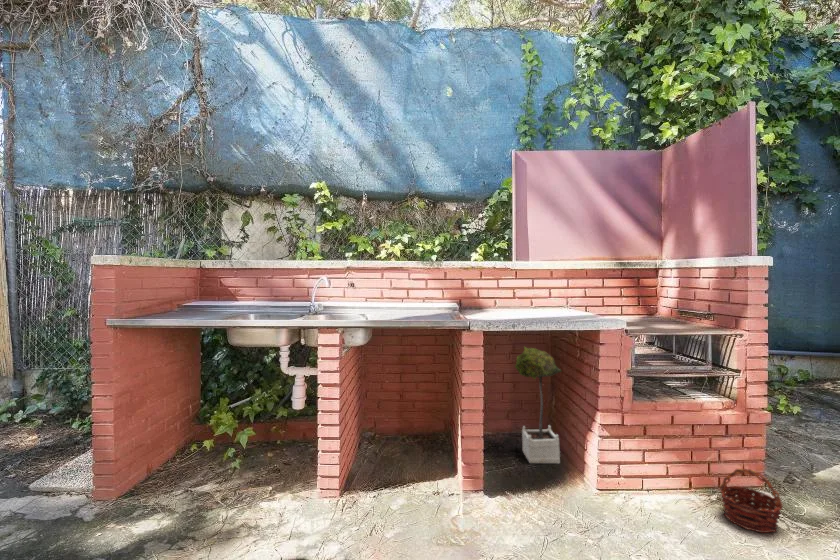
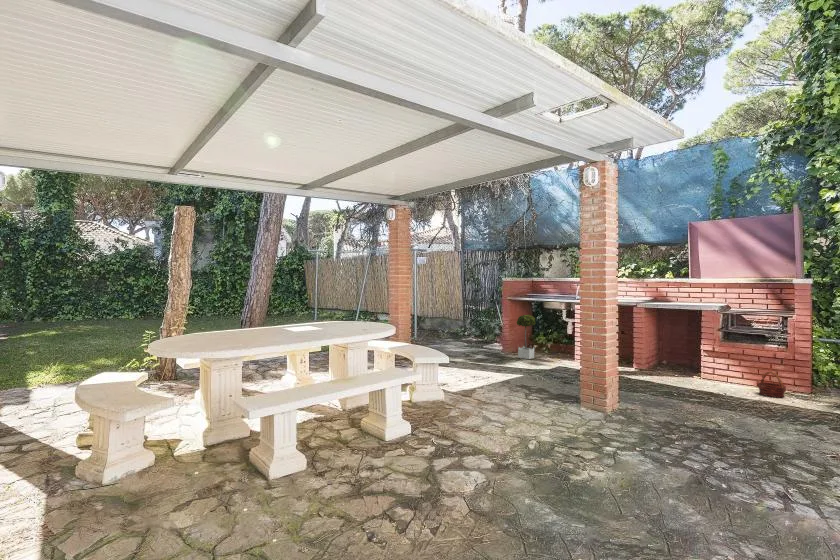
potted tree: present [515,347,562,463] -> present [517,315,535,359]

